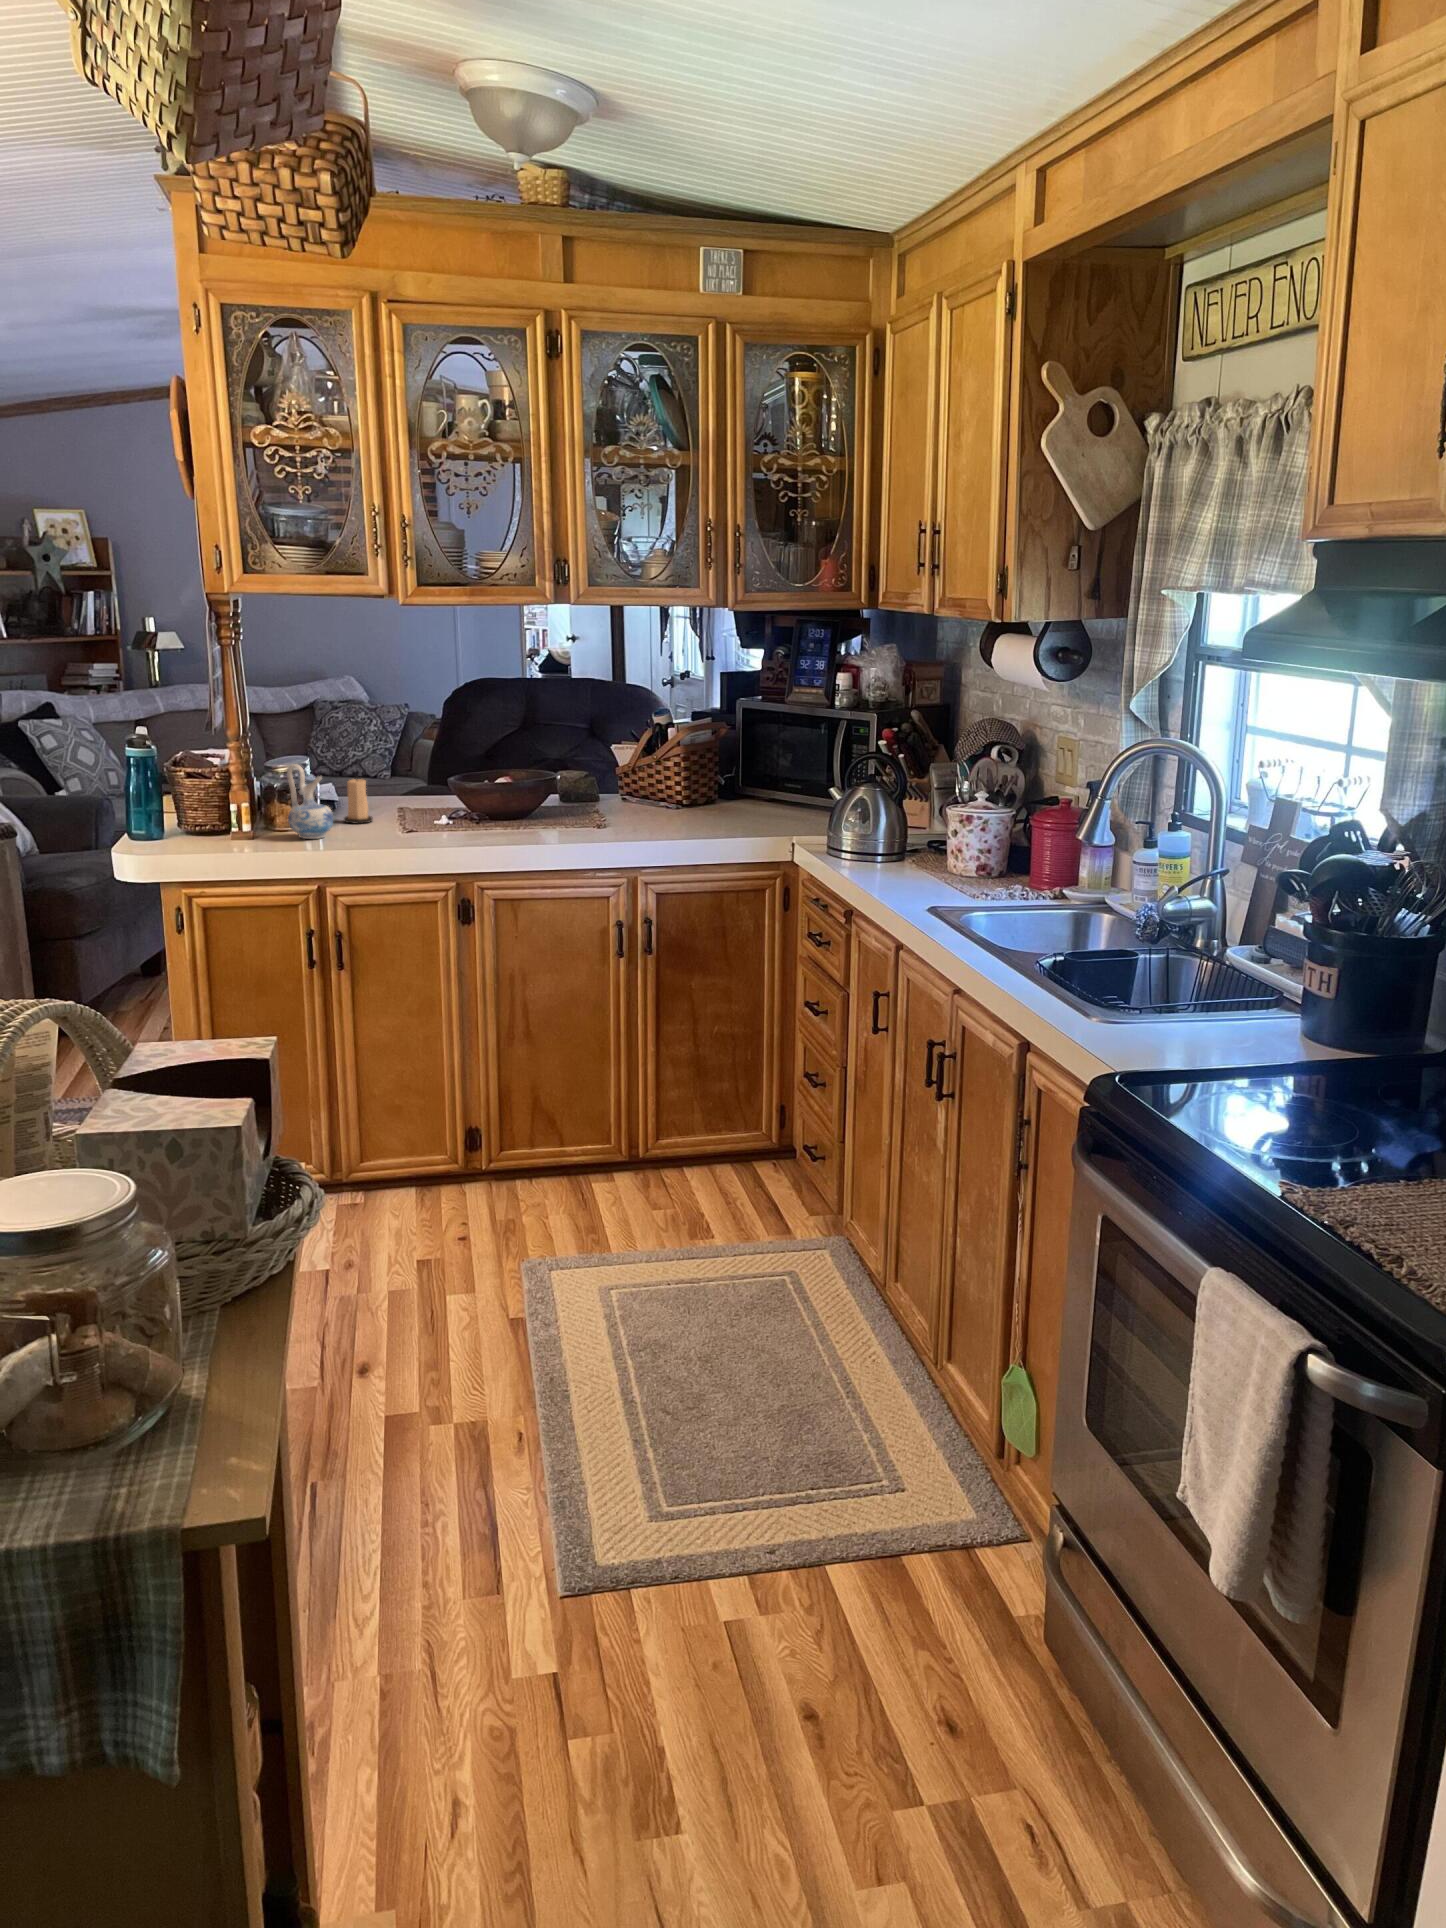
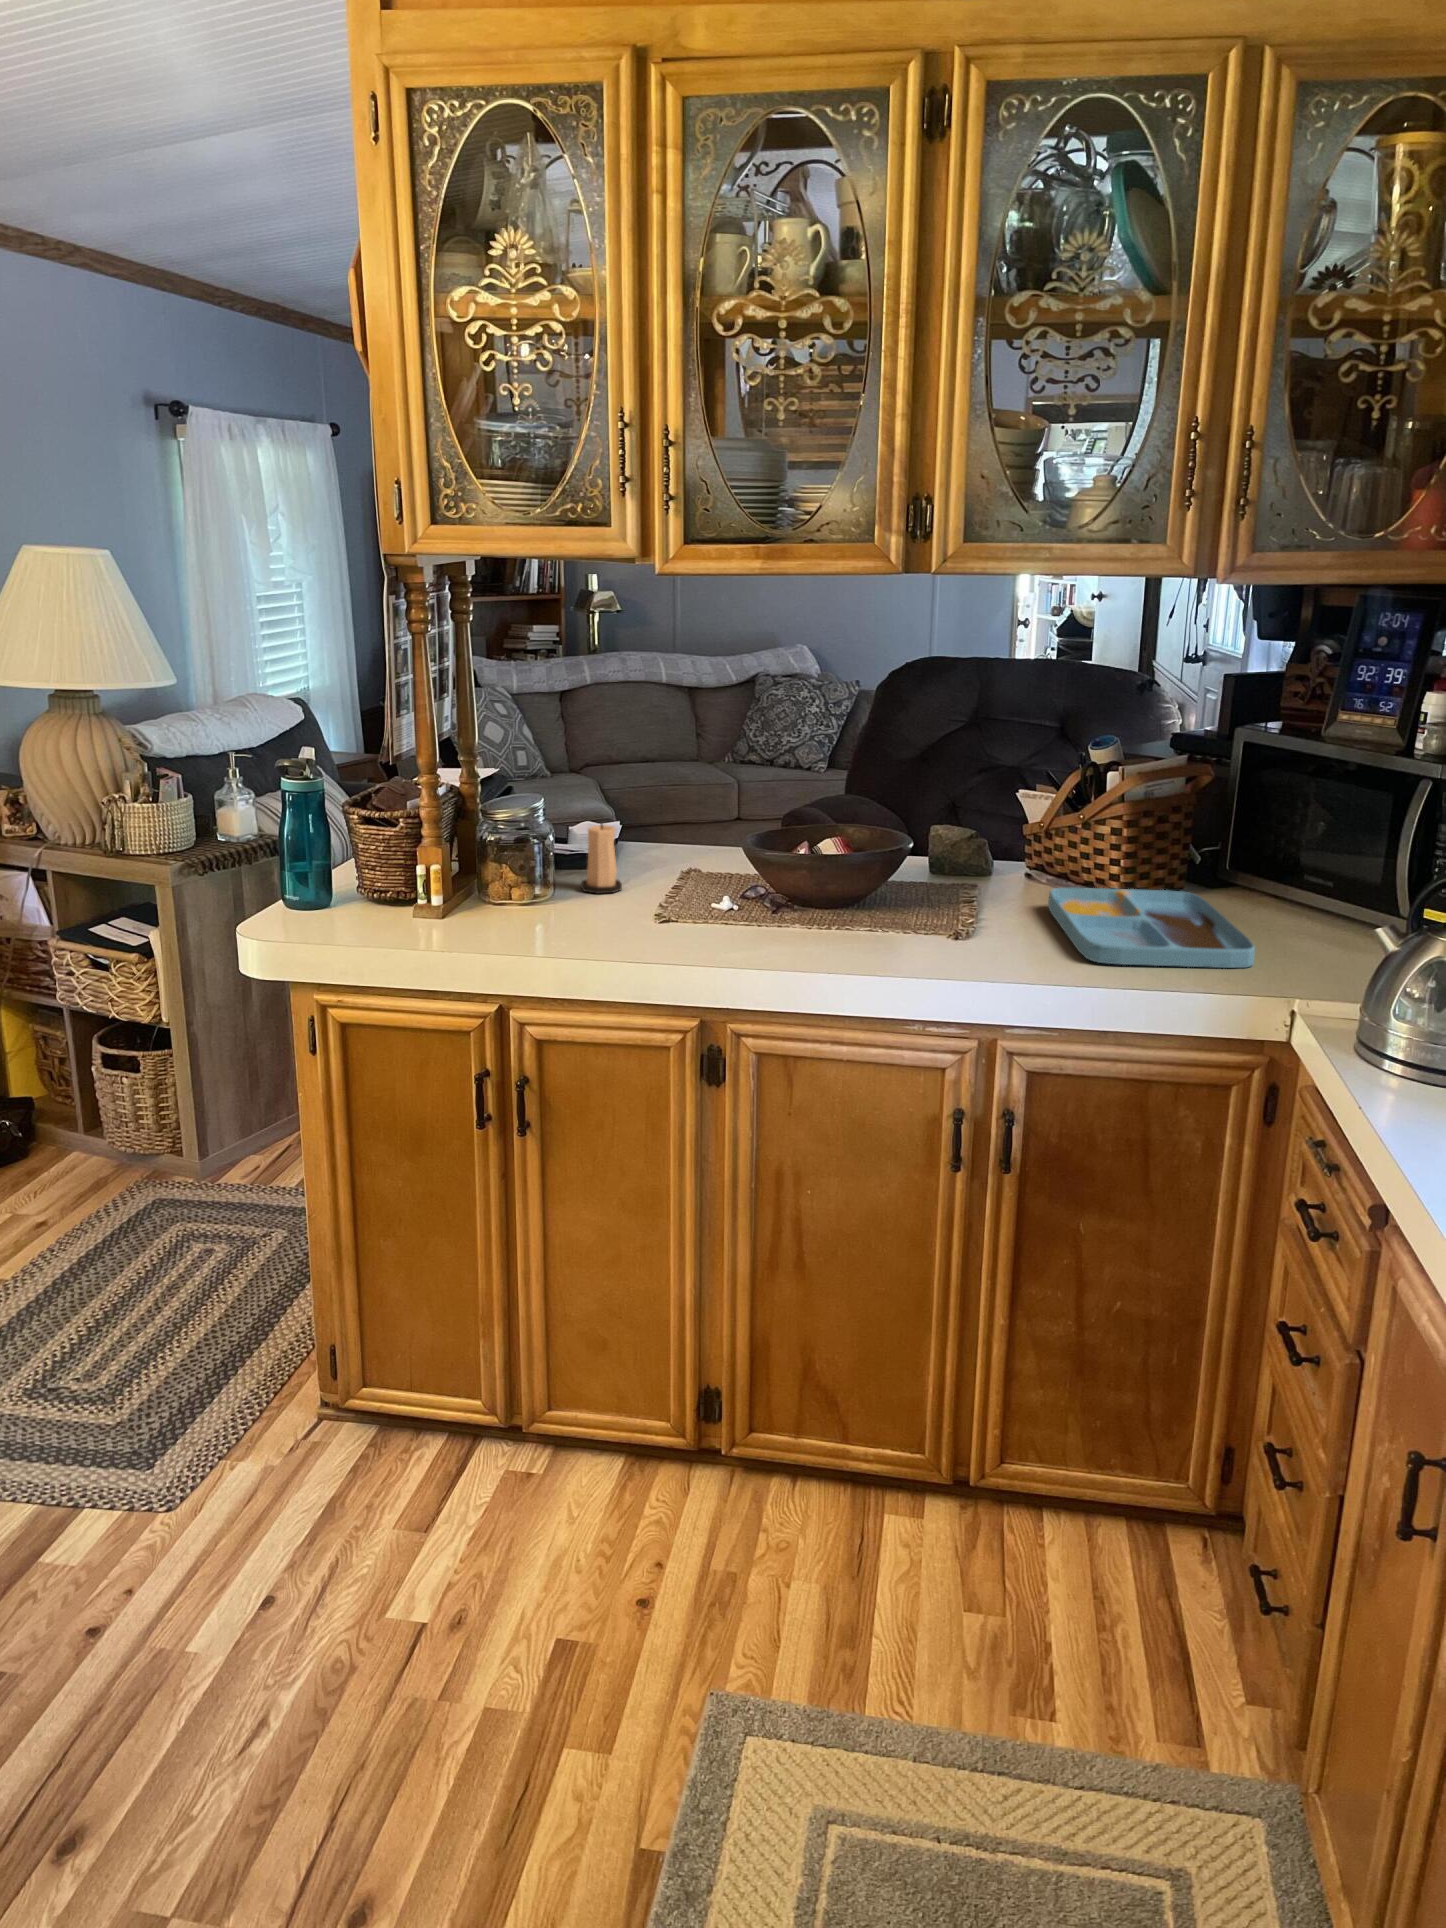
ceramic pitcher: present [287,764,333,839] -> none [472,804,539,921]
tray: none [644,797,767,831] -> present [1048,888,1255,968]

